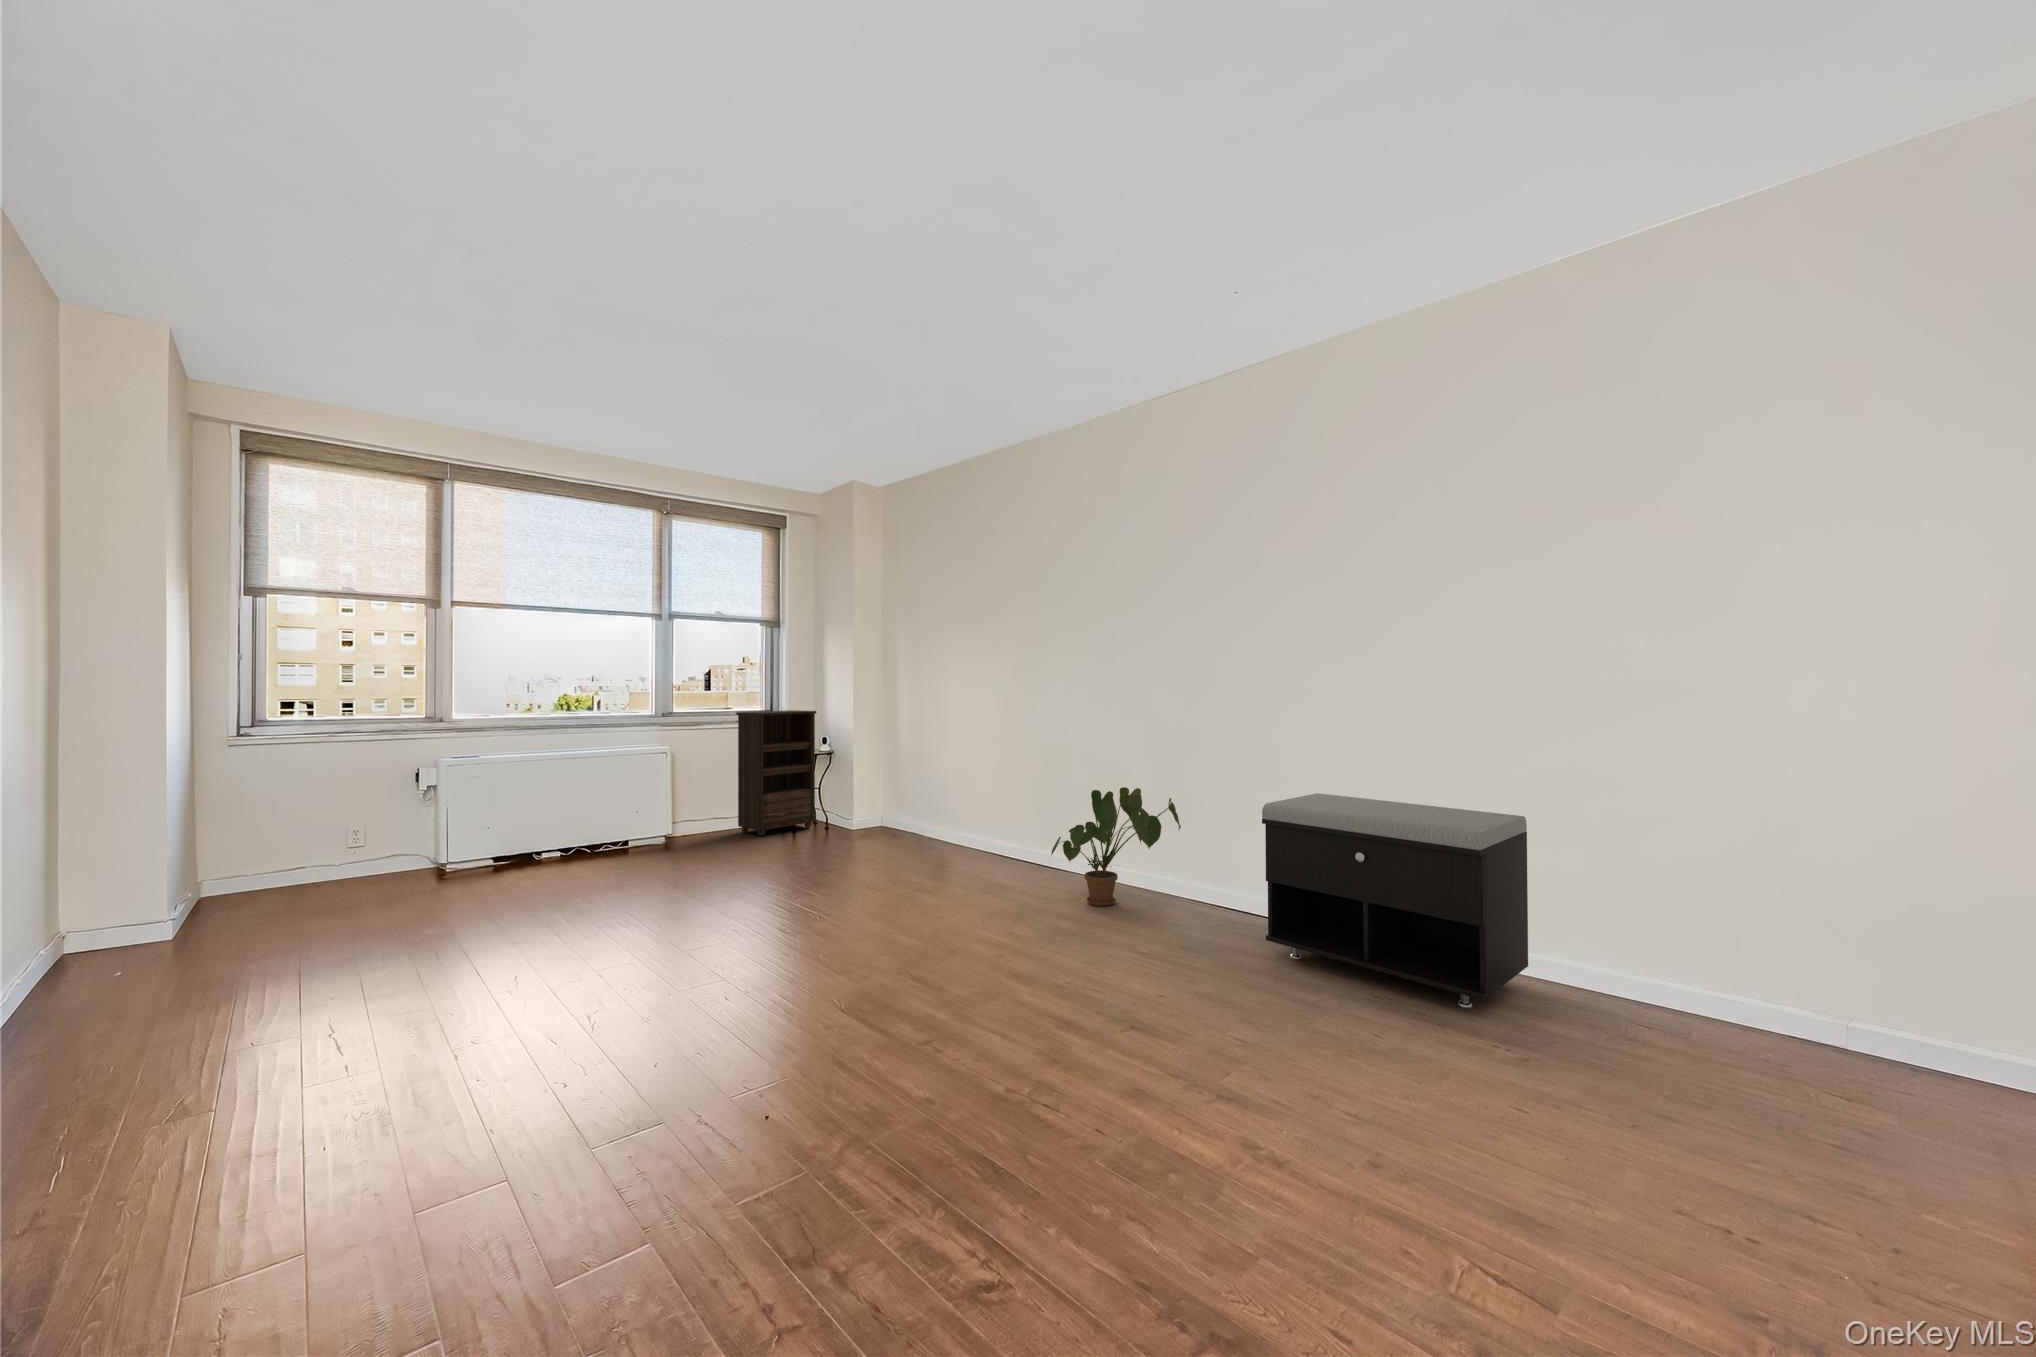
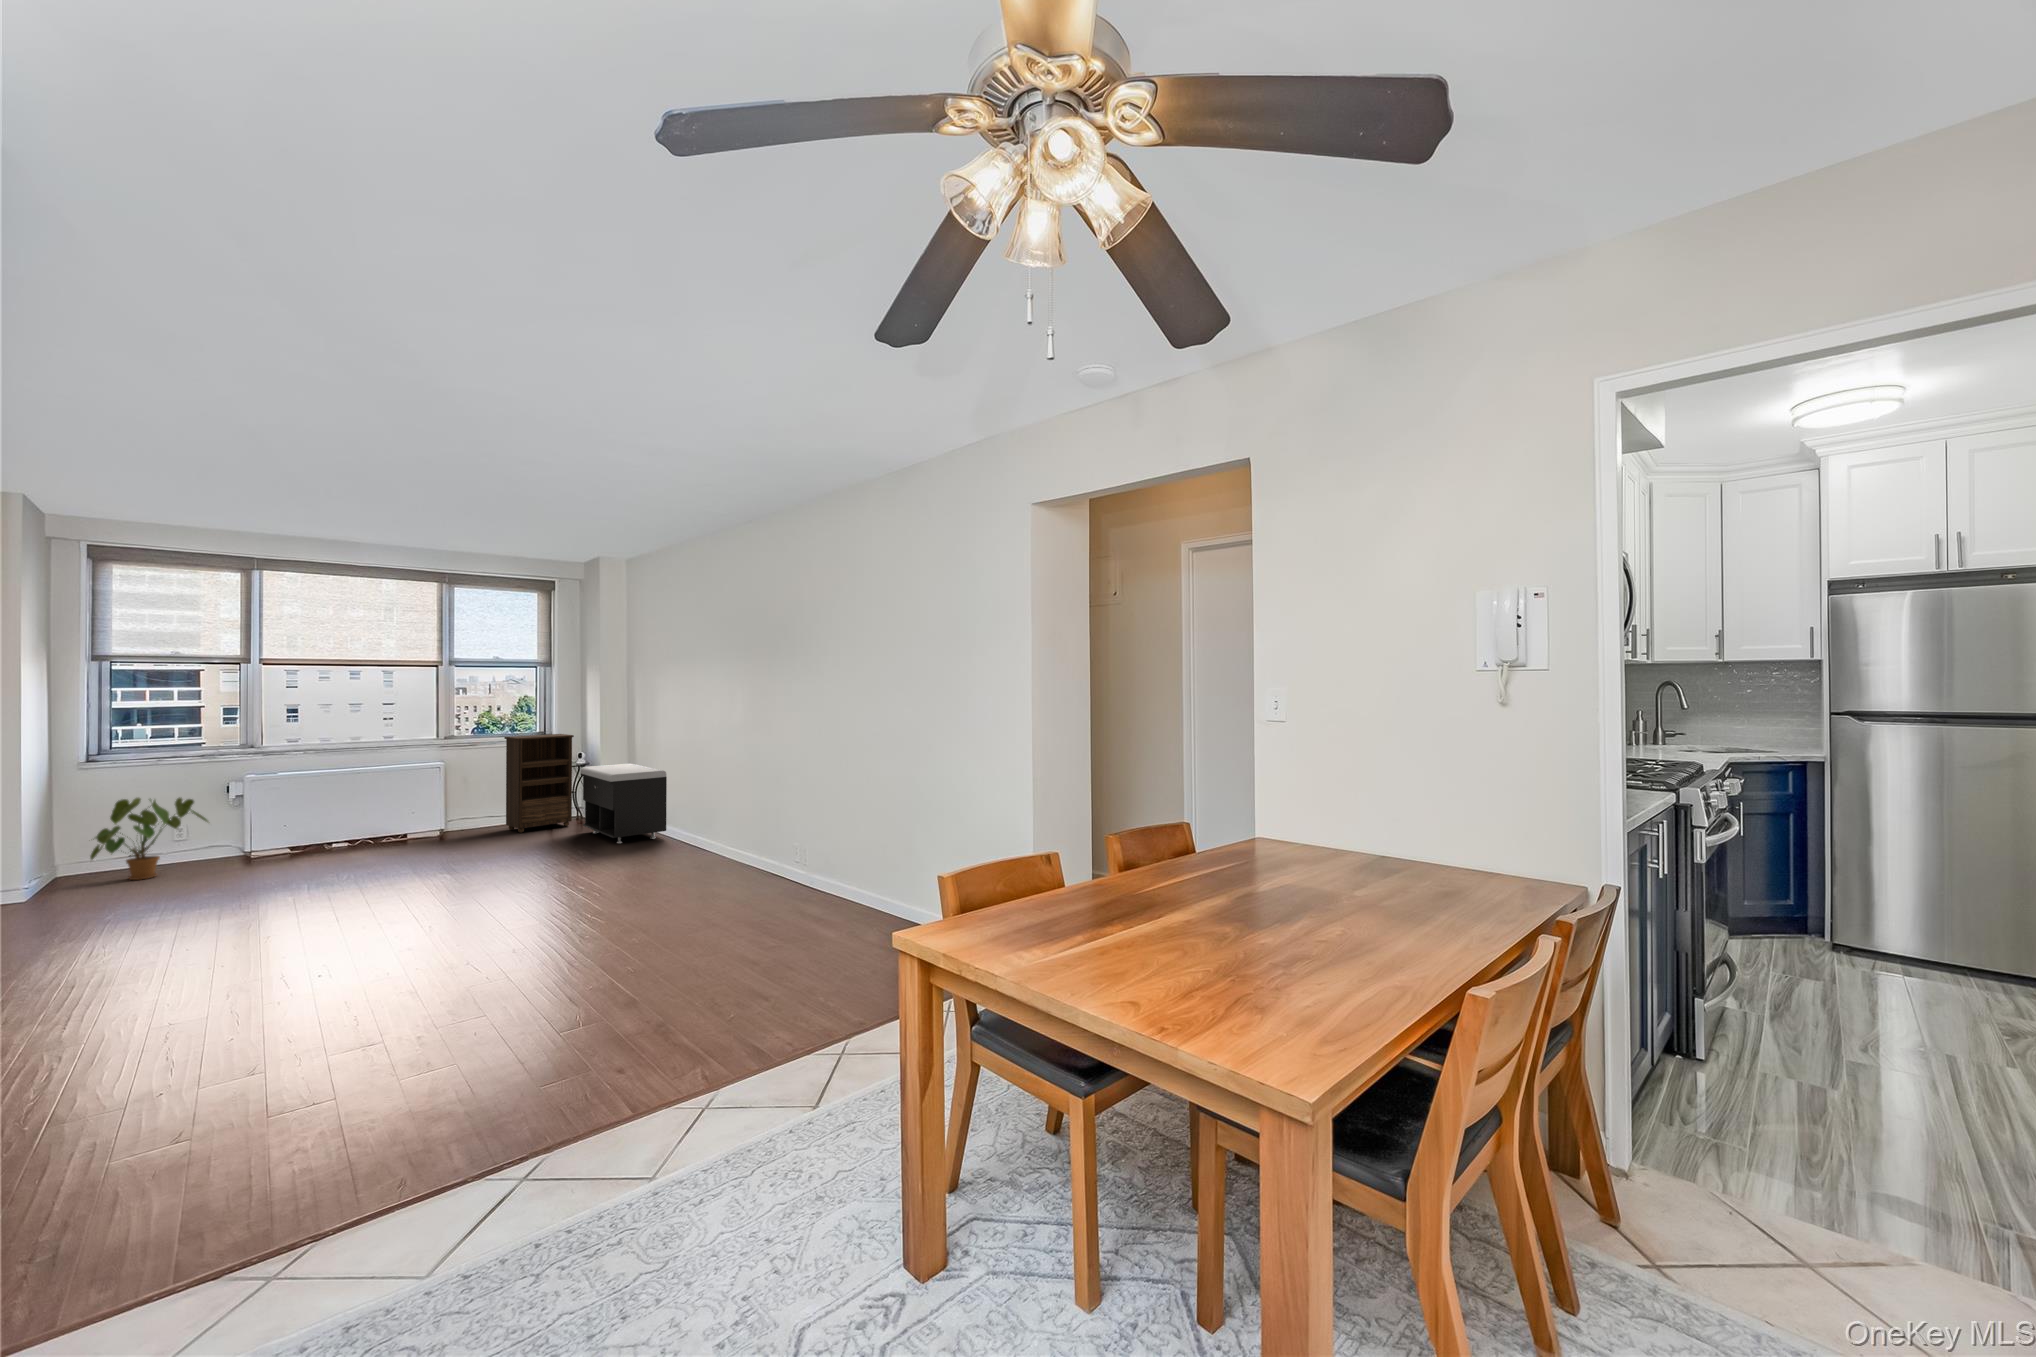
house plant: present [1051,787,1181,906] -> present [90,797,208,880]
storage bench: present [1262,793,1528,1008] -> present [581,763,667,843]

